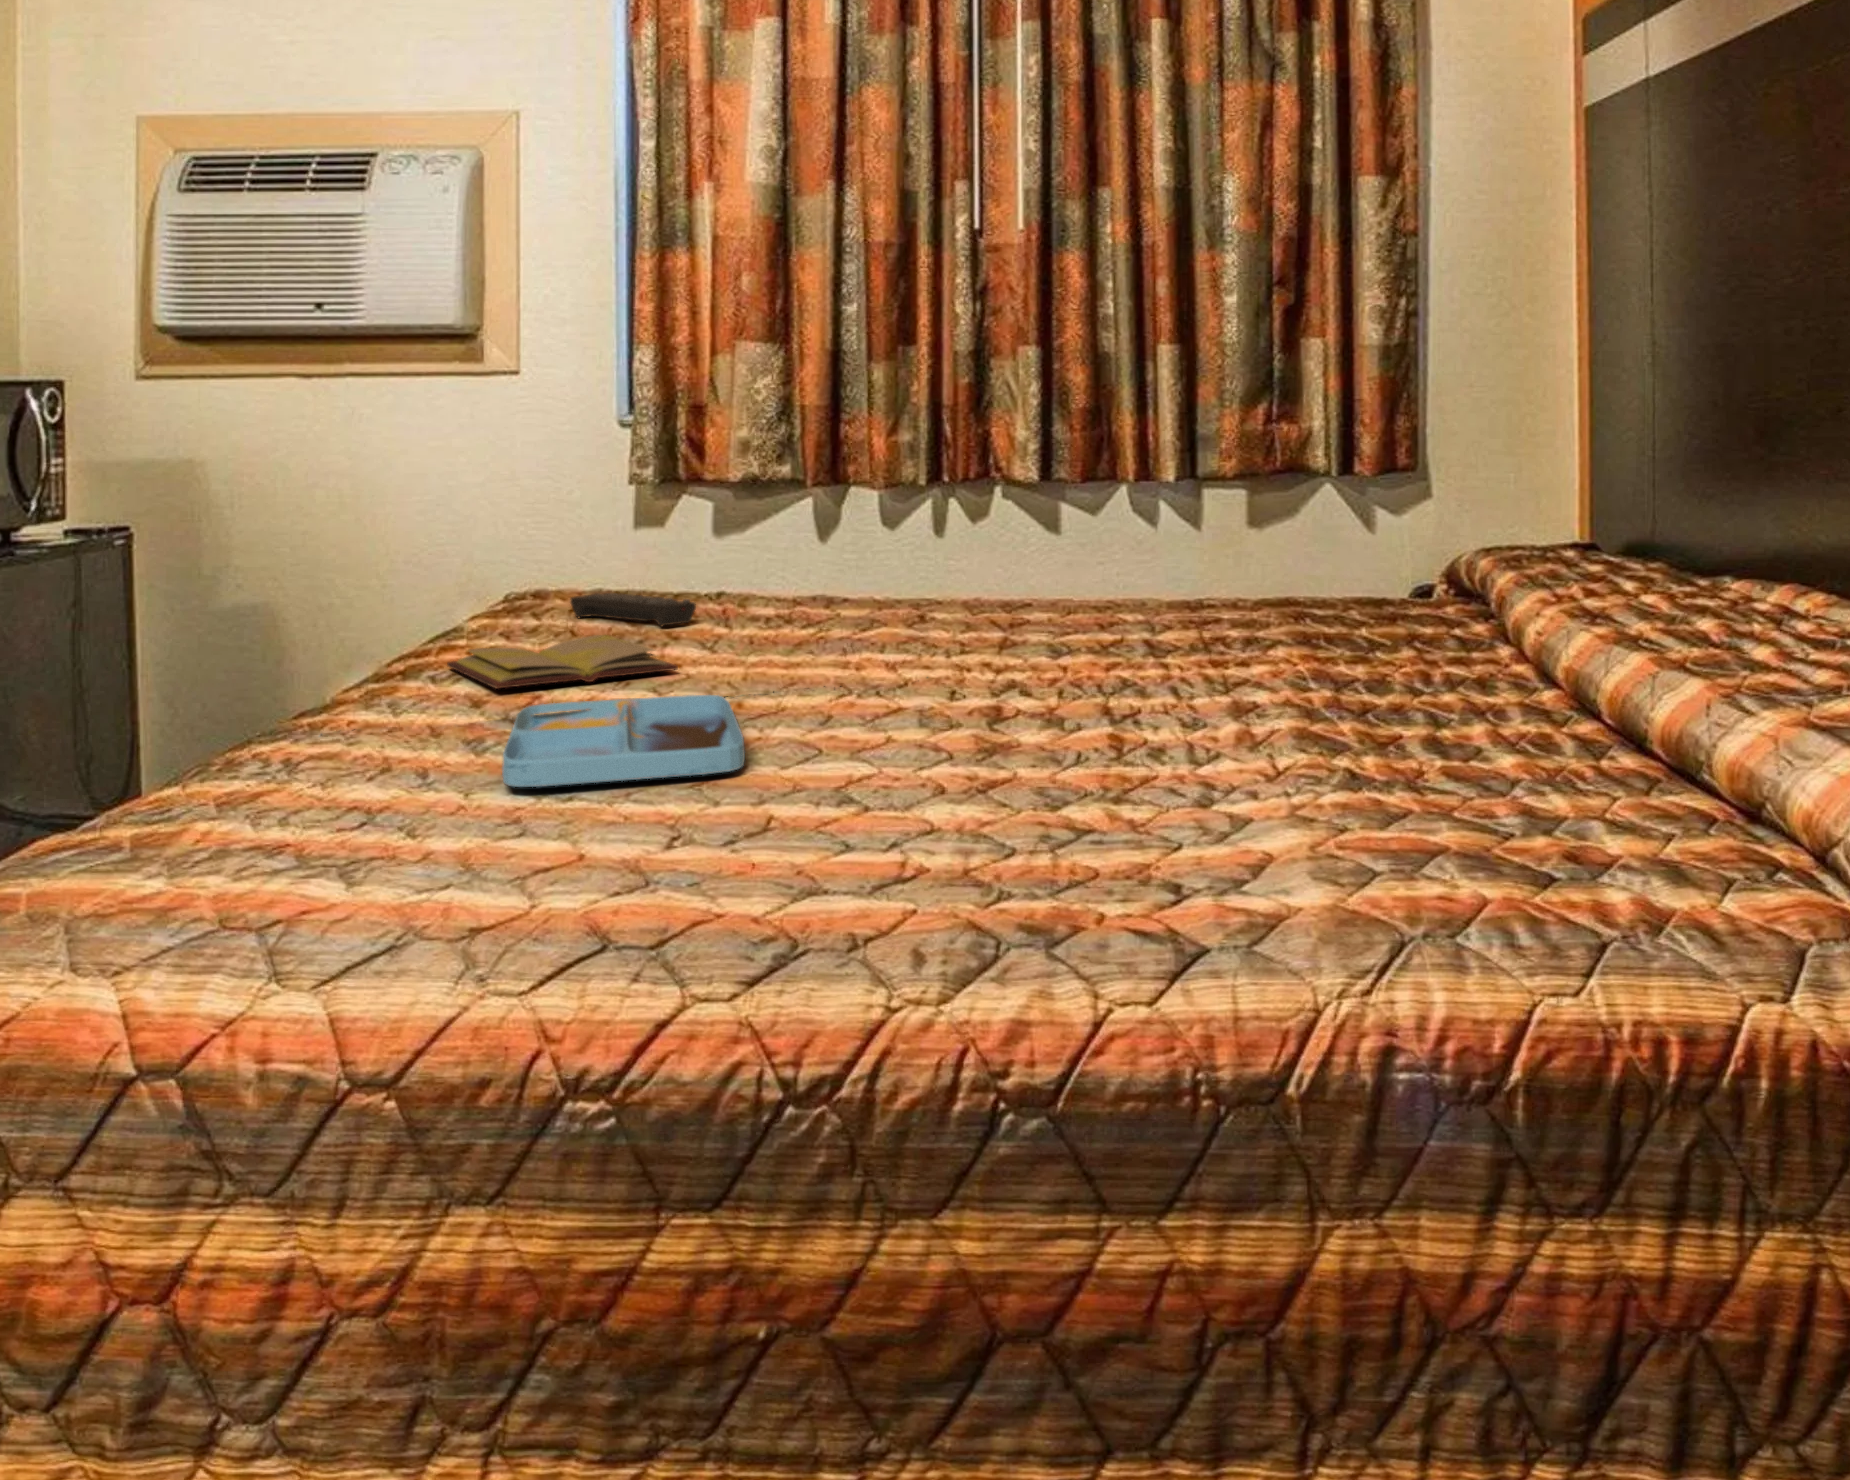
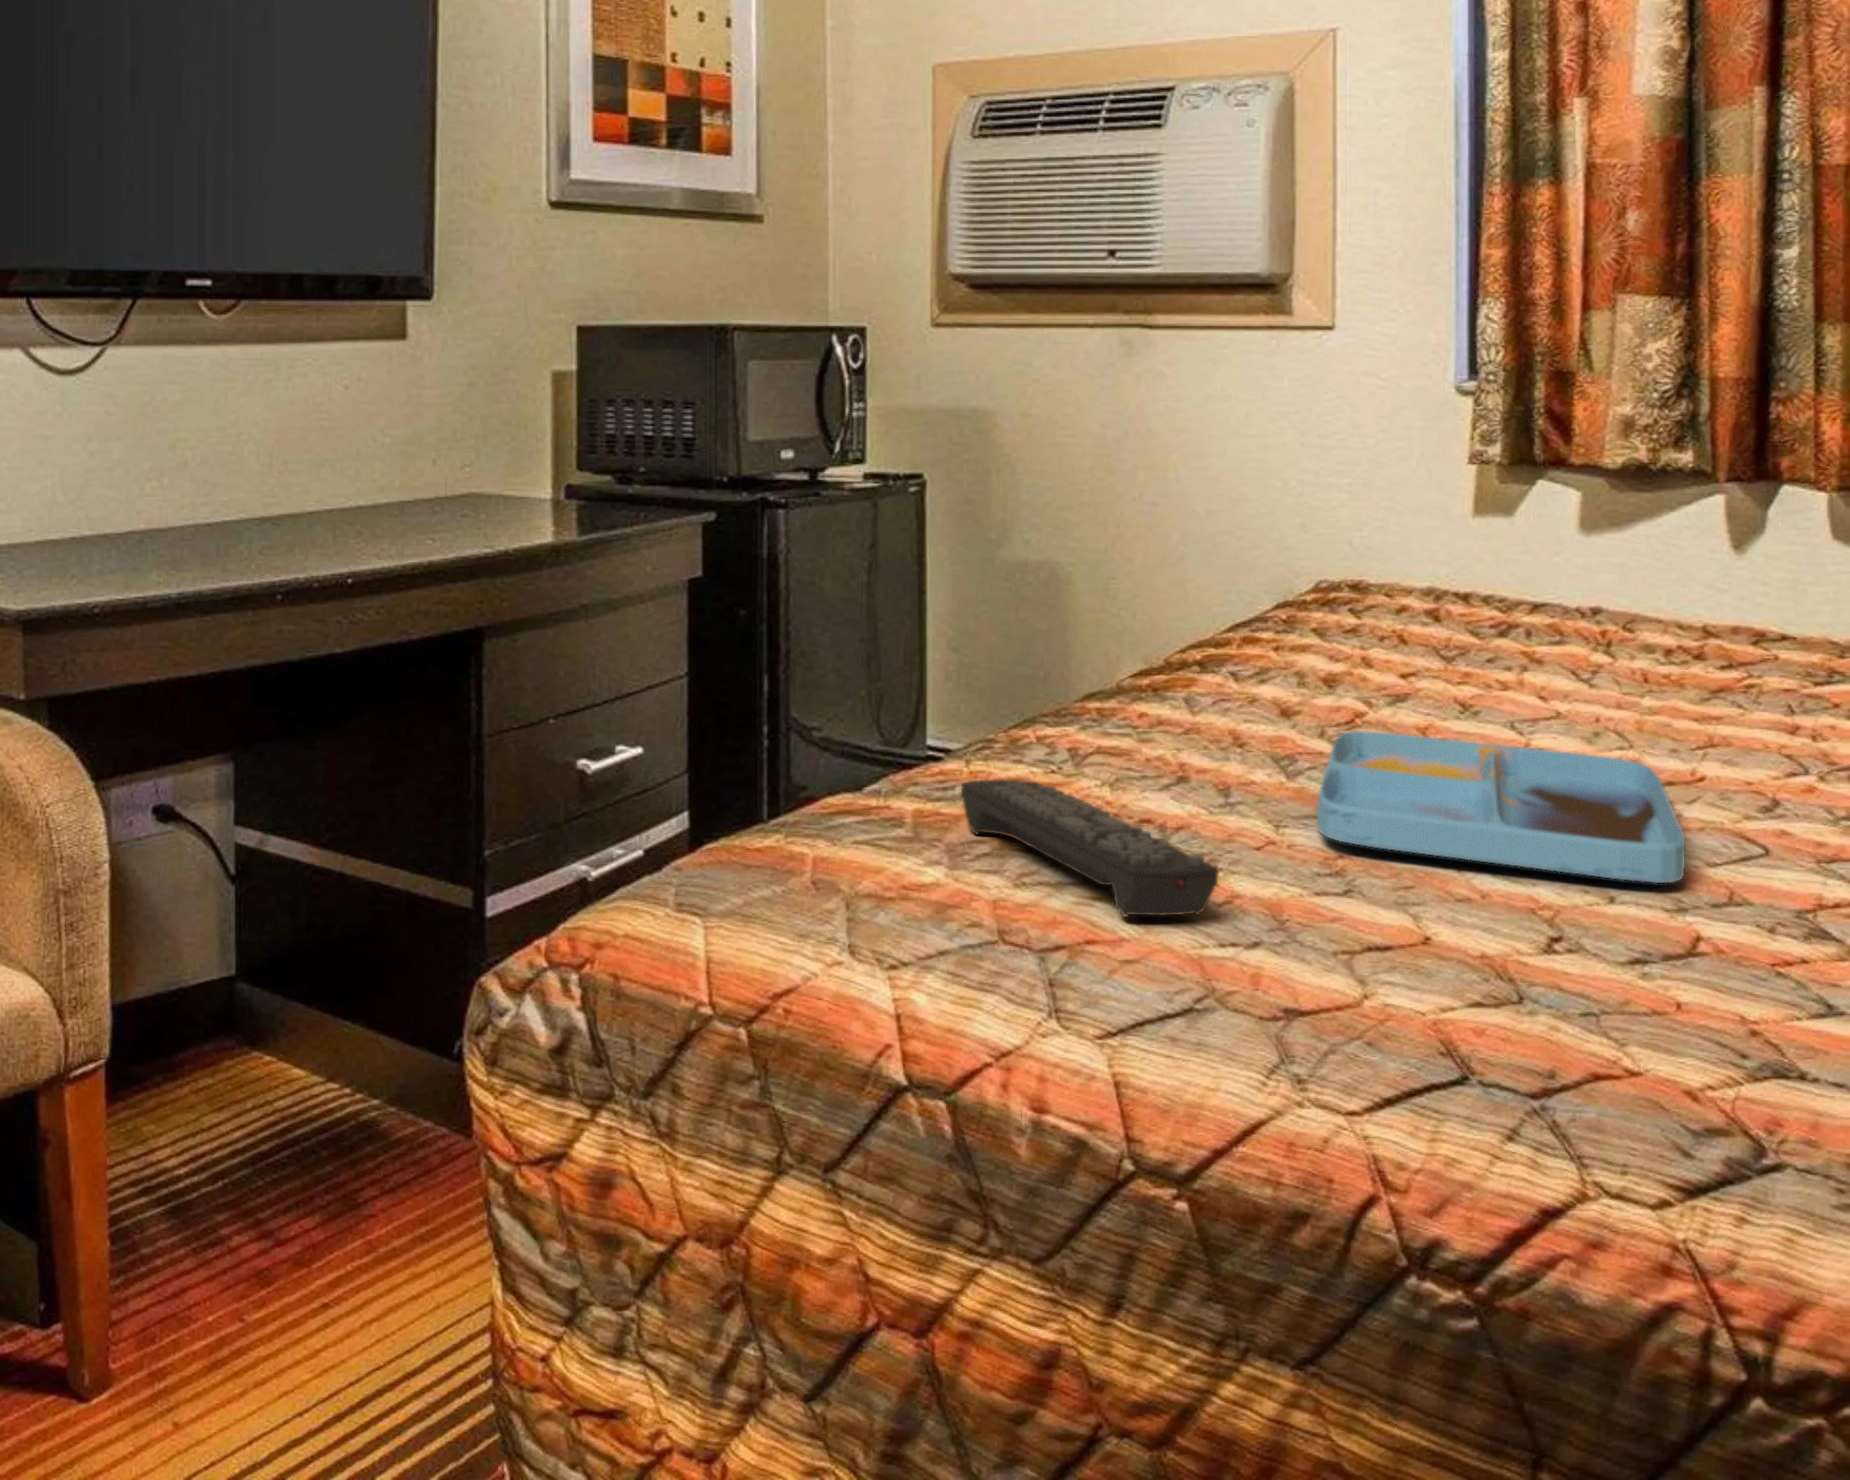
remote control: present [570,593,696,626] -> present [961,779,1218,917]
diary: present [447,635,678,689] -> none [1234,638,1573,713]

